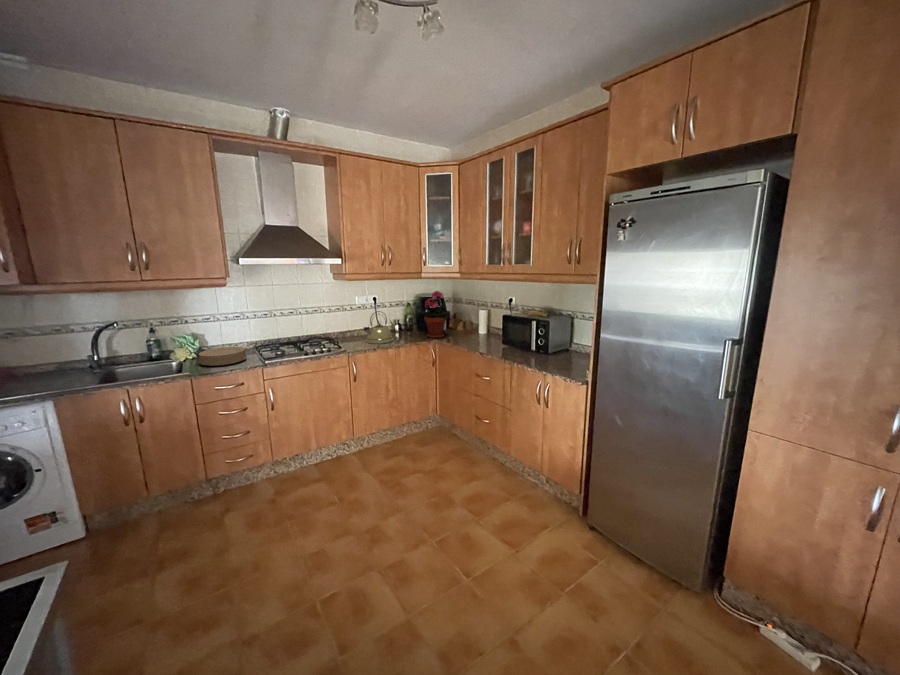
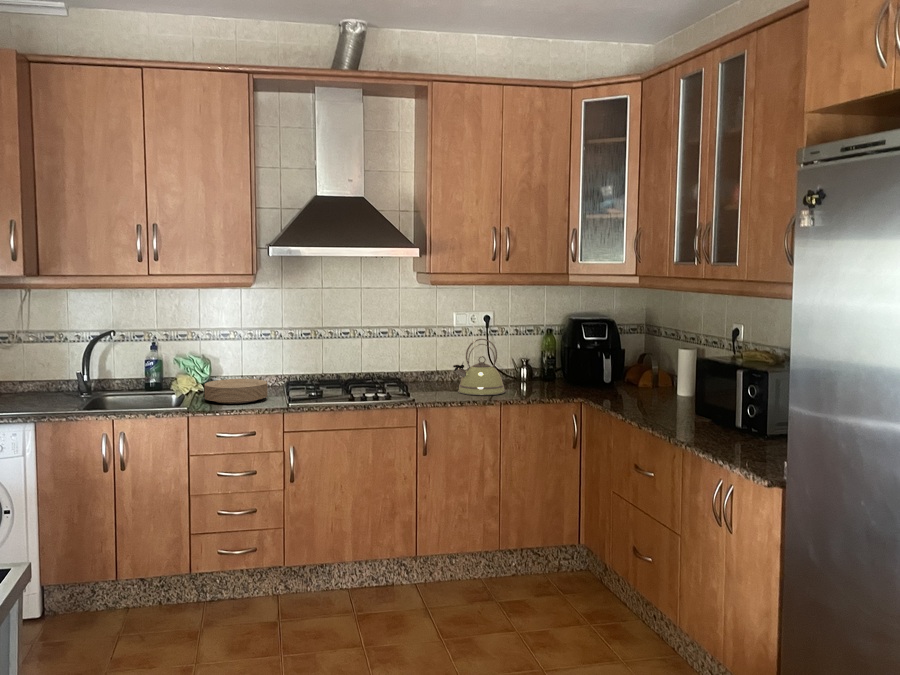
potted plant: present [421,291,449,338] -> none [562,308,615,395]

